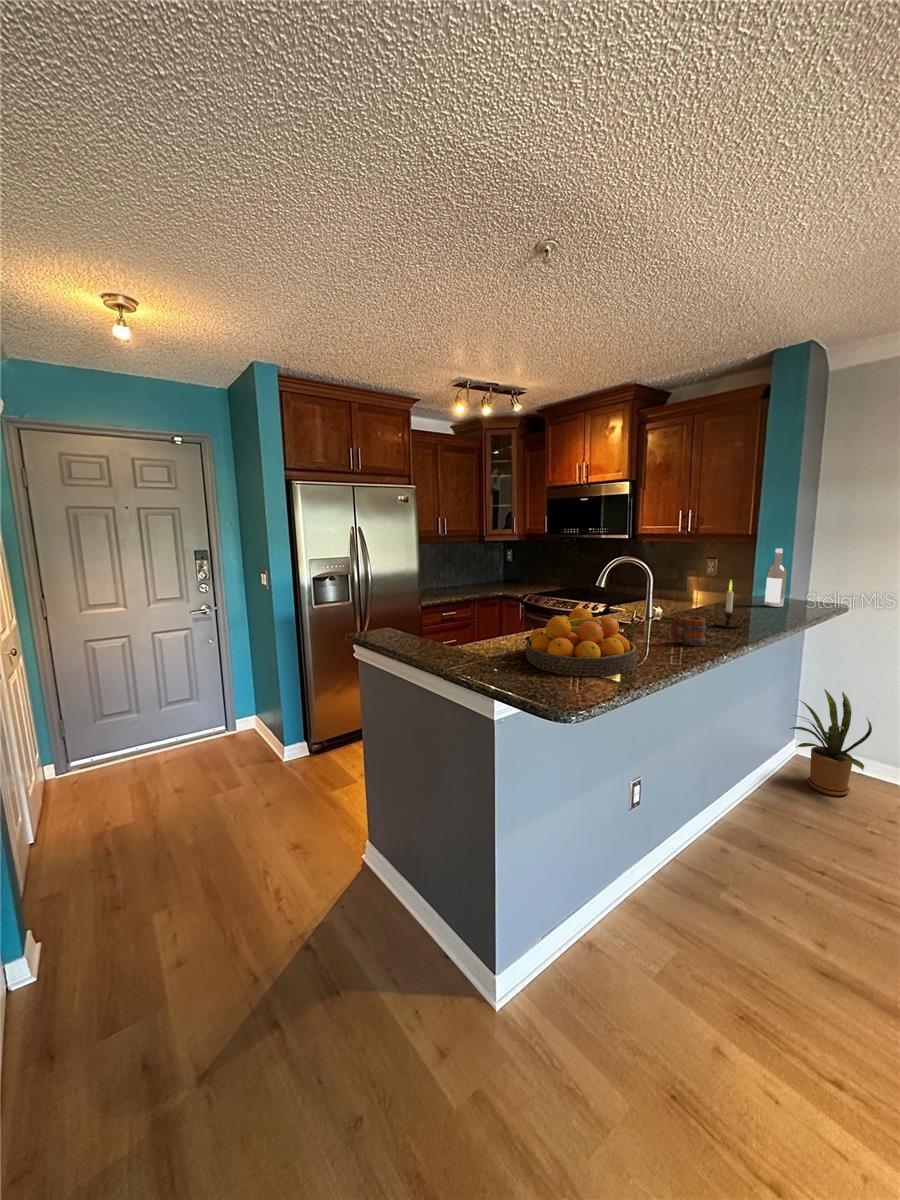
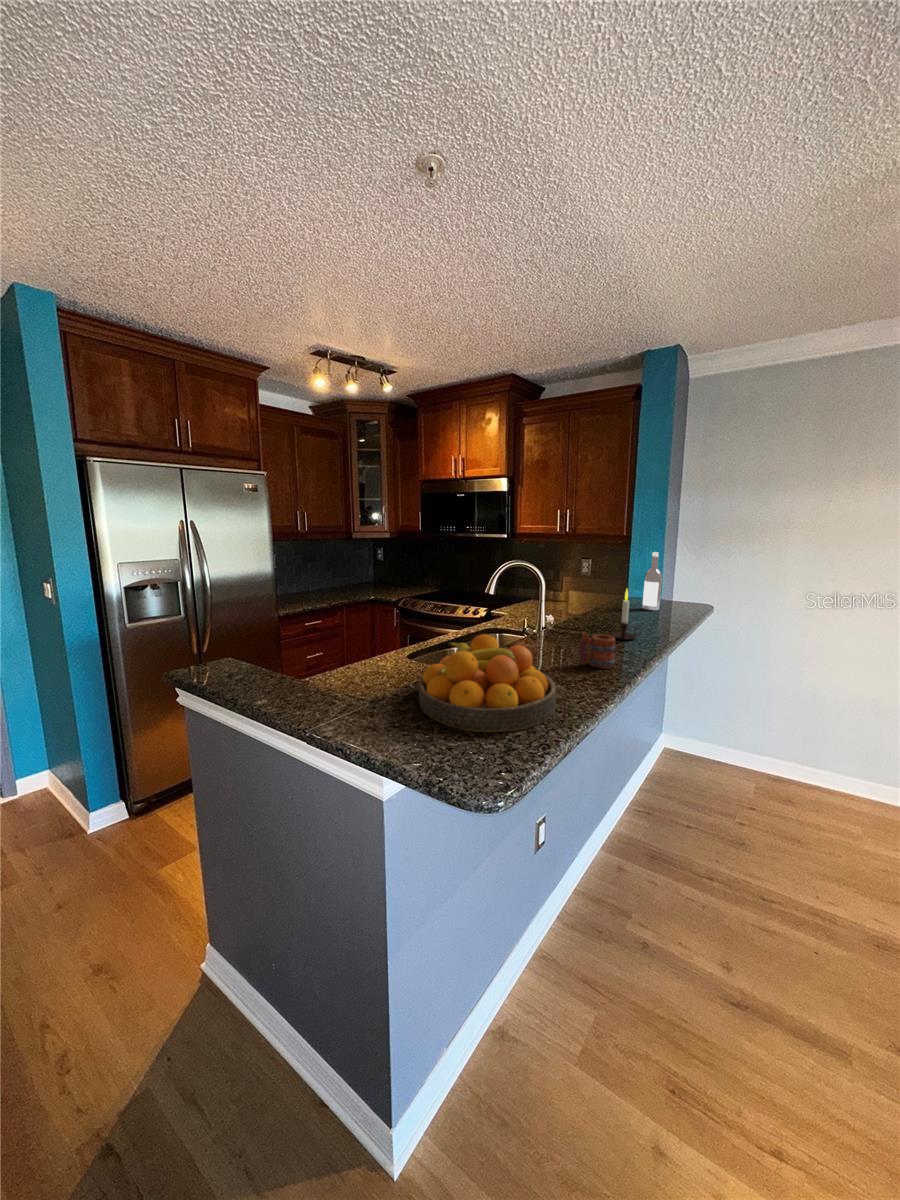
house plant: present [790,689,872,796] -> none [659,684,731,787]

